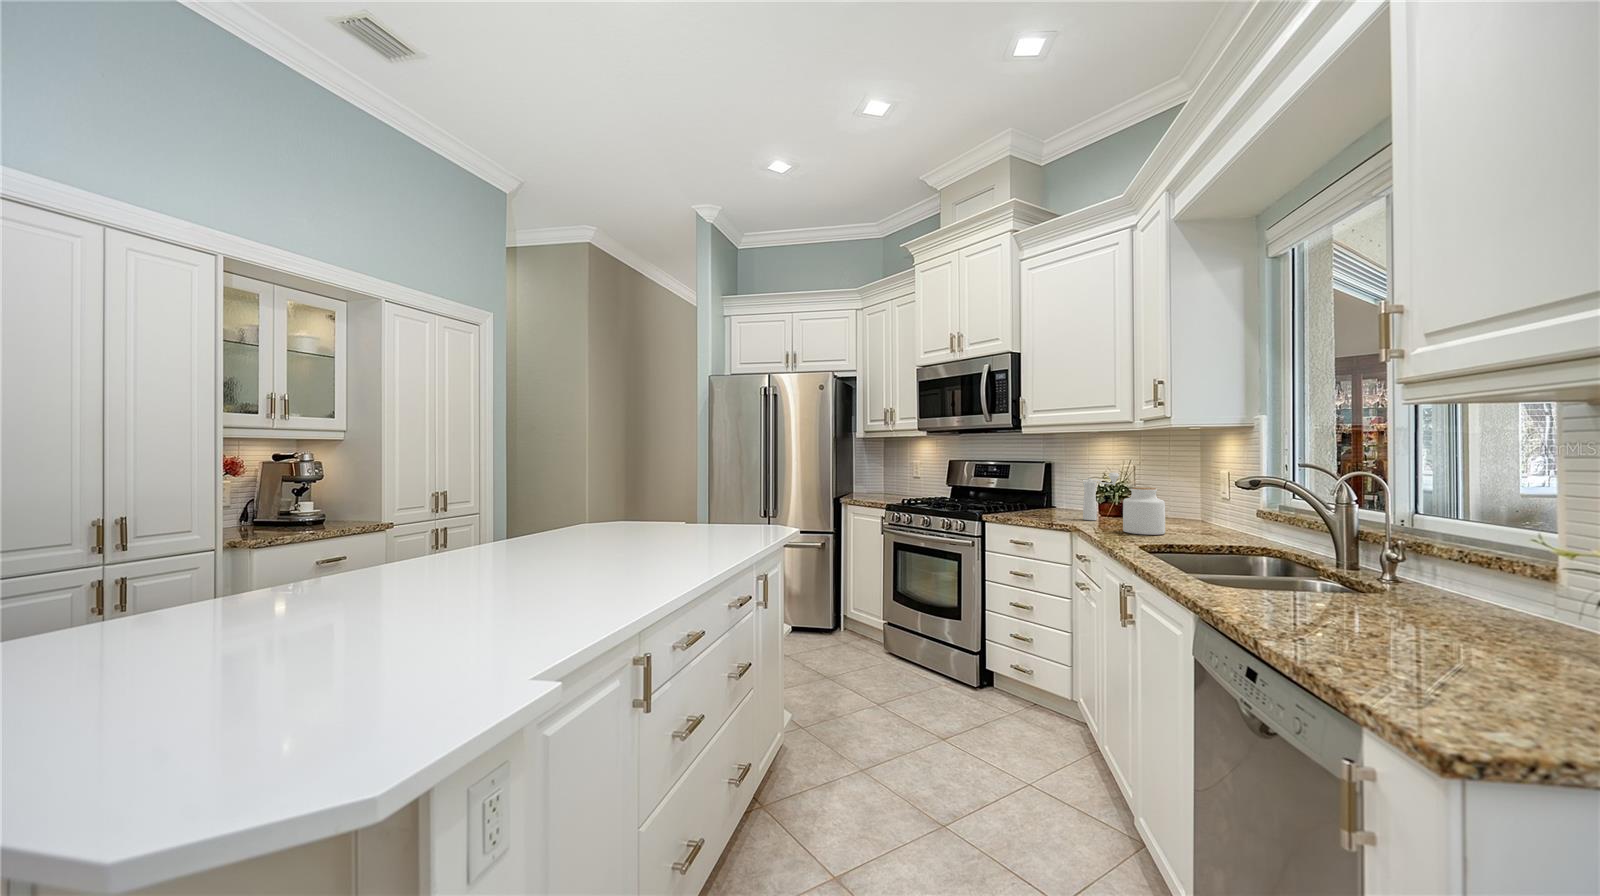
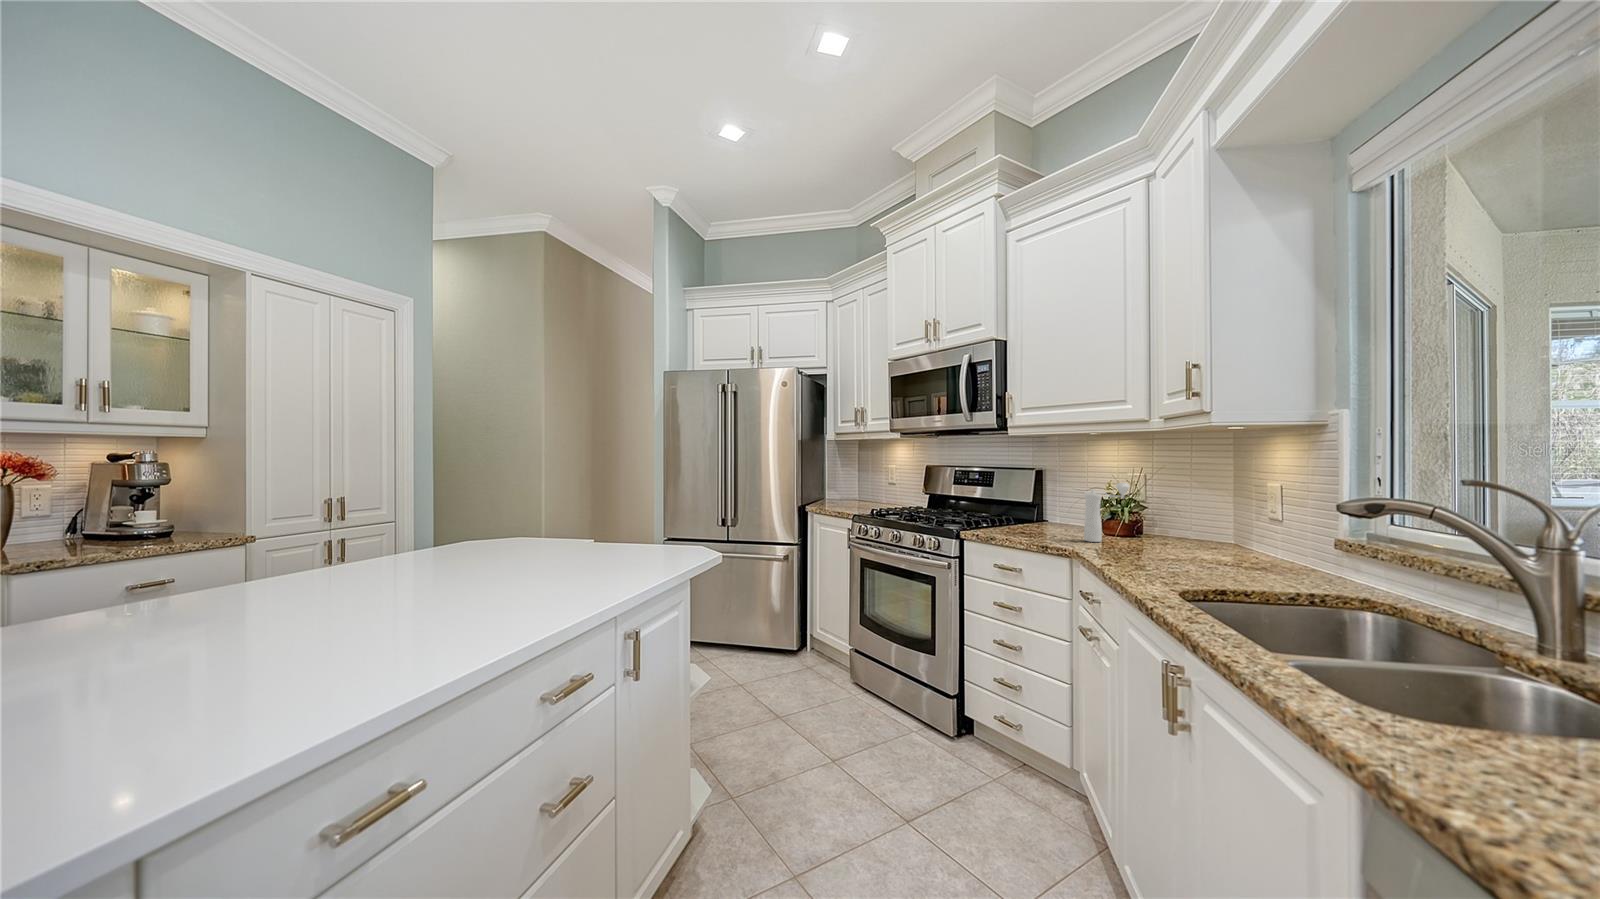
jar: present [1123,487,1165,535] -> none [1143,504,1202,569]

